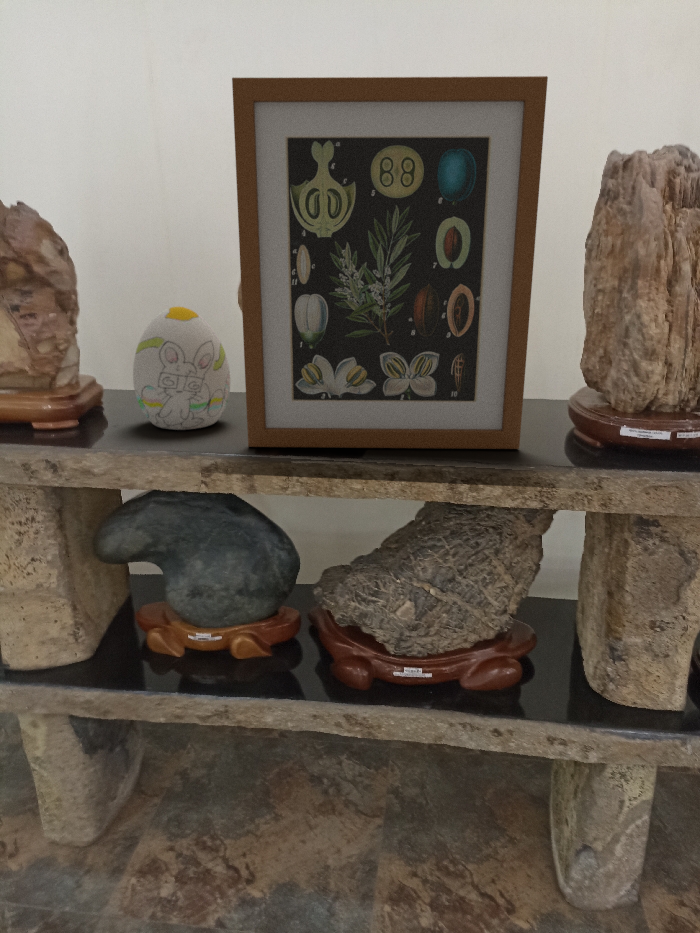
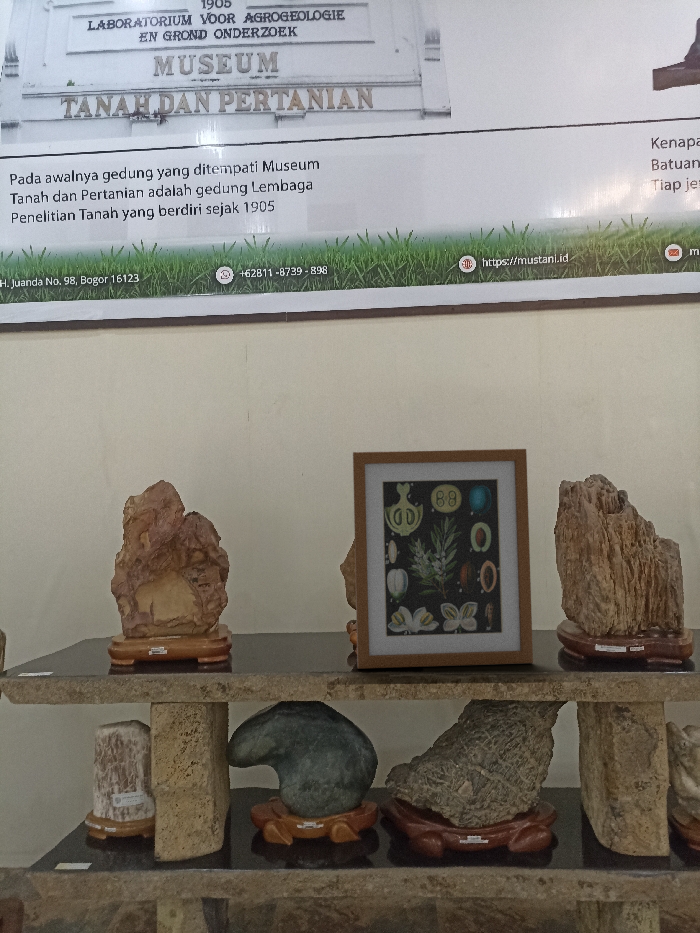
decorative egg: present [133,307,230,430] -> none [267,578,331,662]

